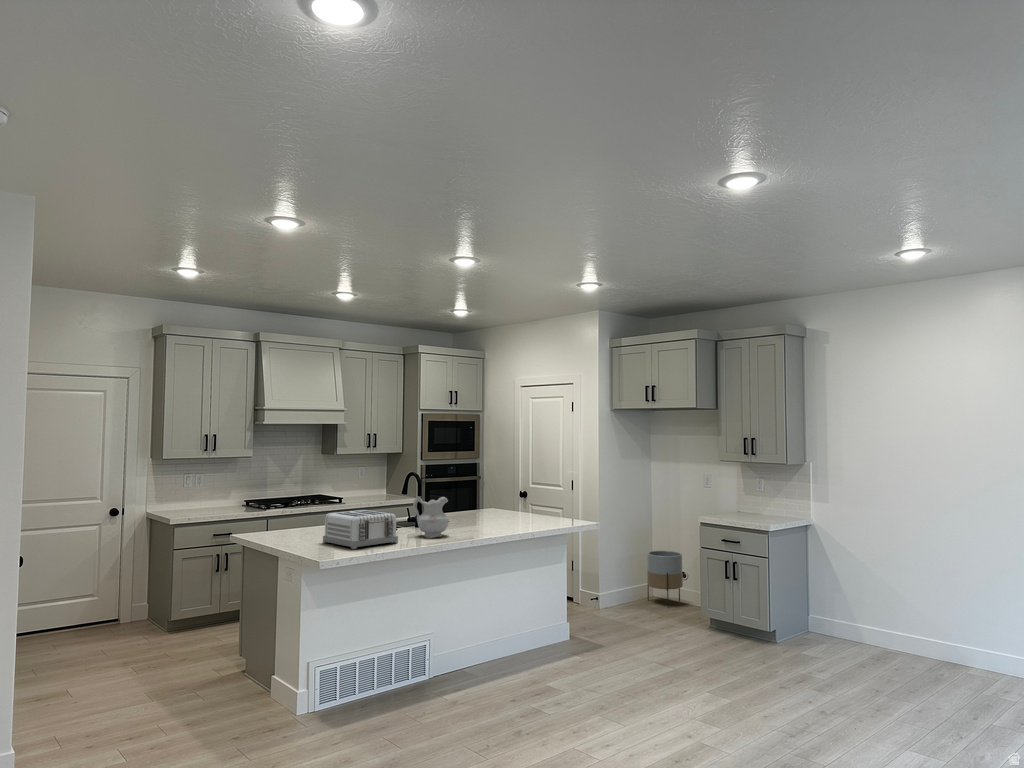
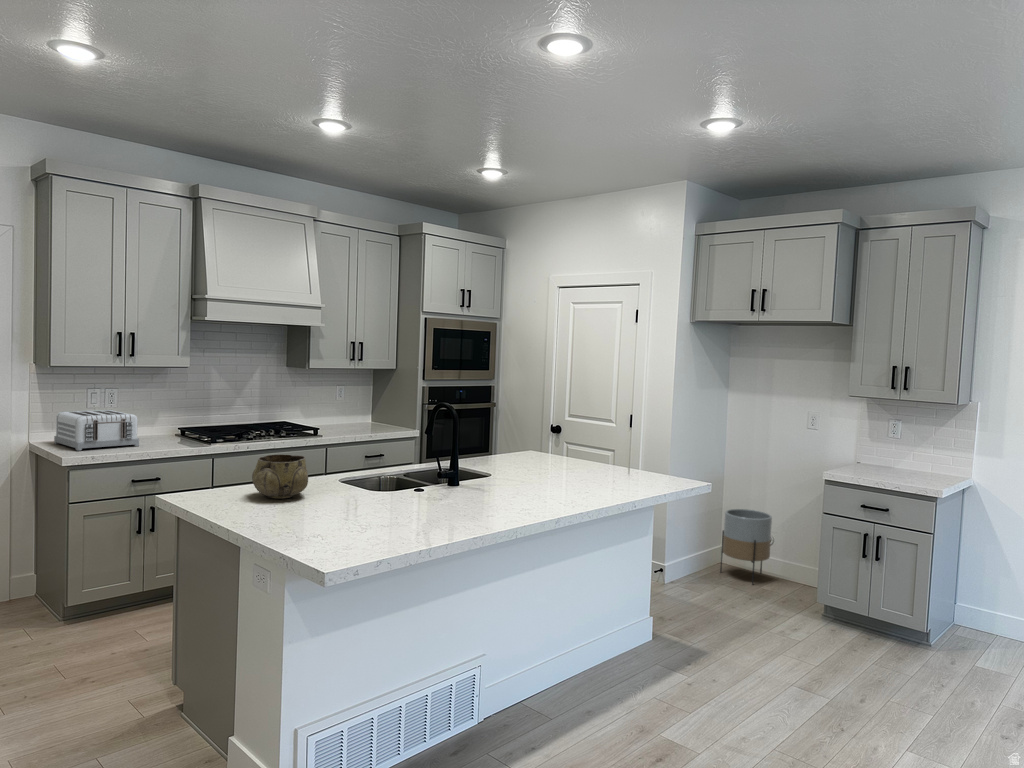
ceramic pitcher: present [413,496,449,537] -> none [459,443,514,508]
decorative bowl: none [288,508,322,535] -> present [252,454,308,498]
toaster: present [323,510,398,549] -> present [54,410,139,451]

